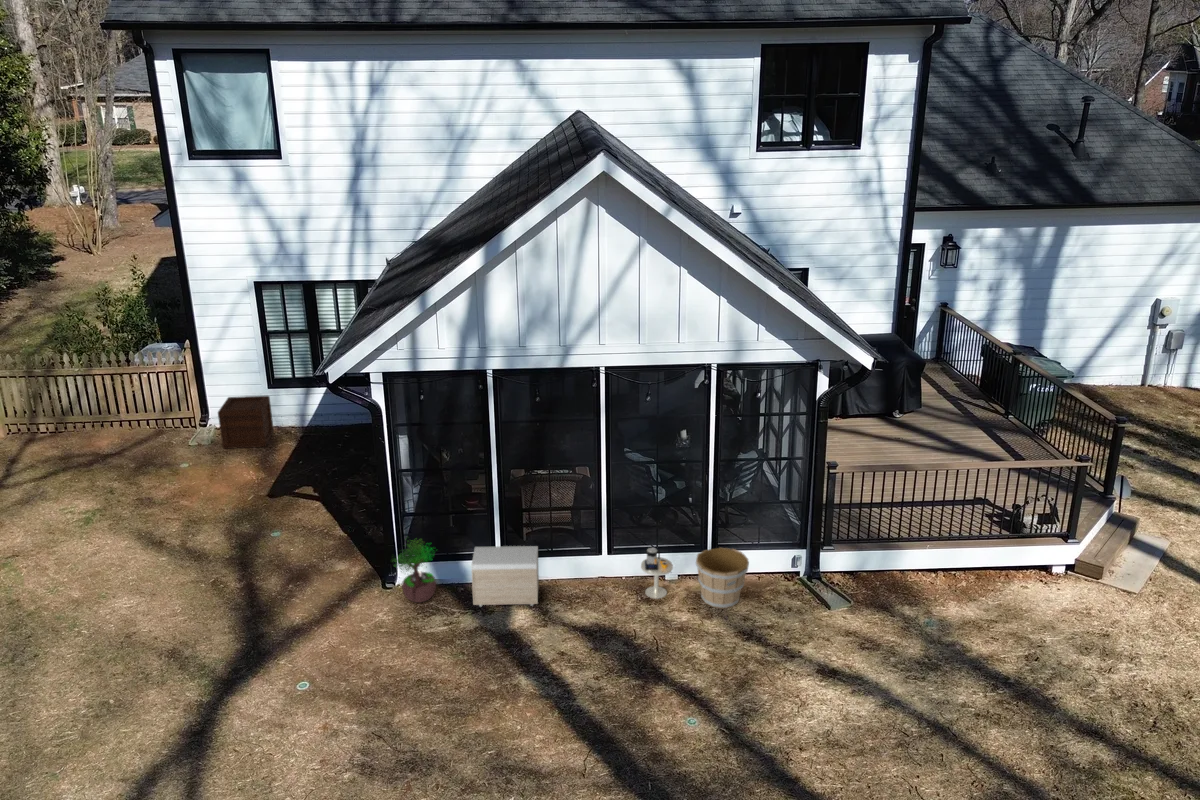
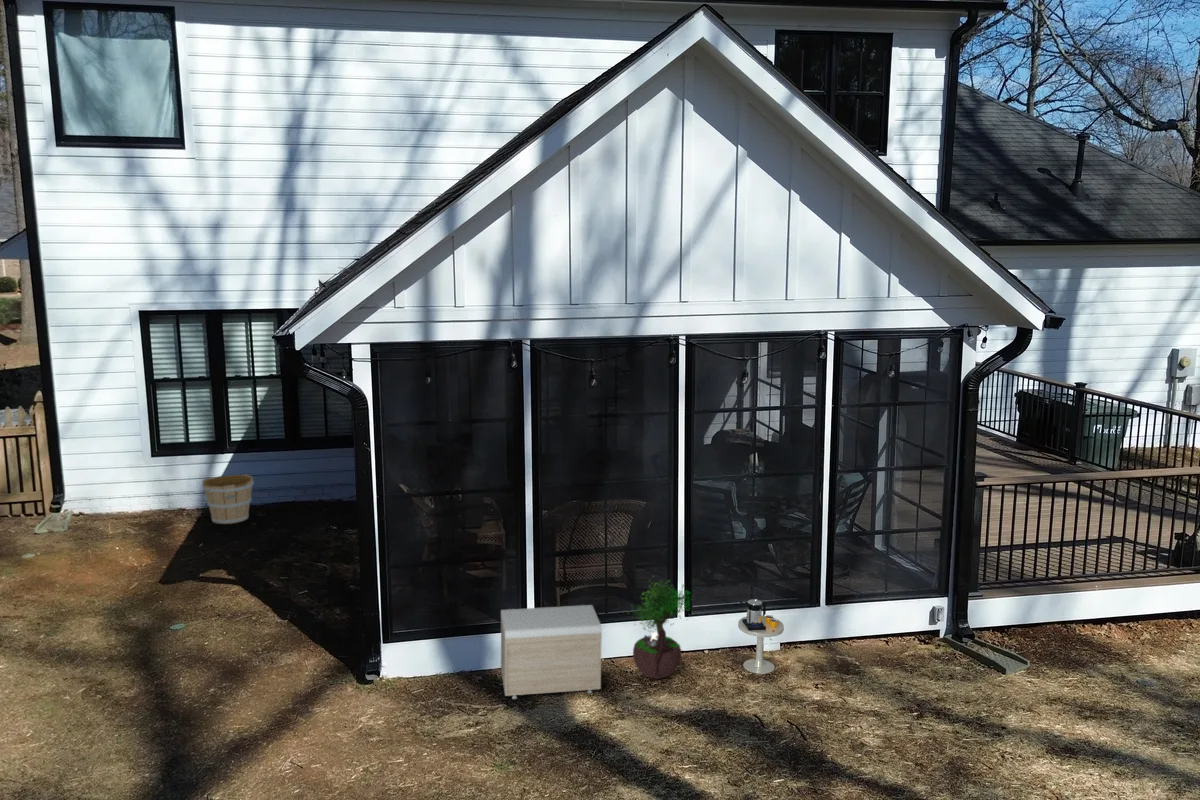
wooden crate: present [218,396,274,449] -> none [82,465,158,536]
potted tree: present [395,541,436,603] -> present [628,581,689,679]
wooden bucket: present [696,548,749,608] -> present [202,474,254,524]

